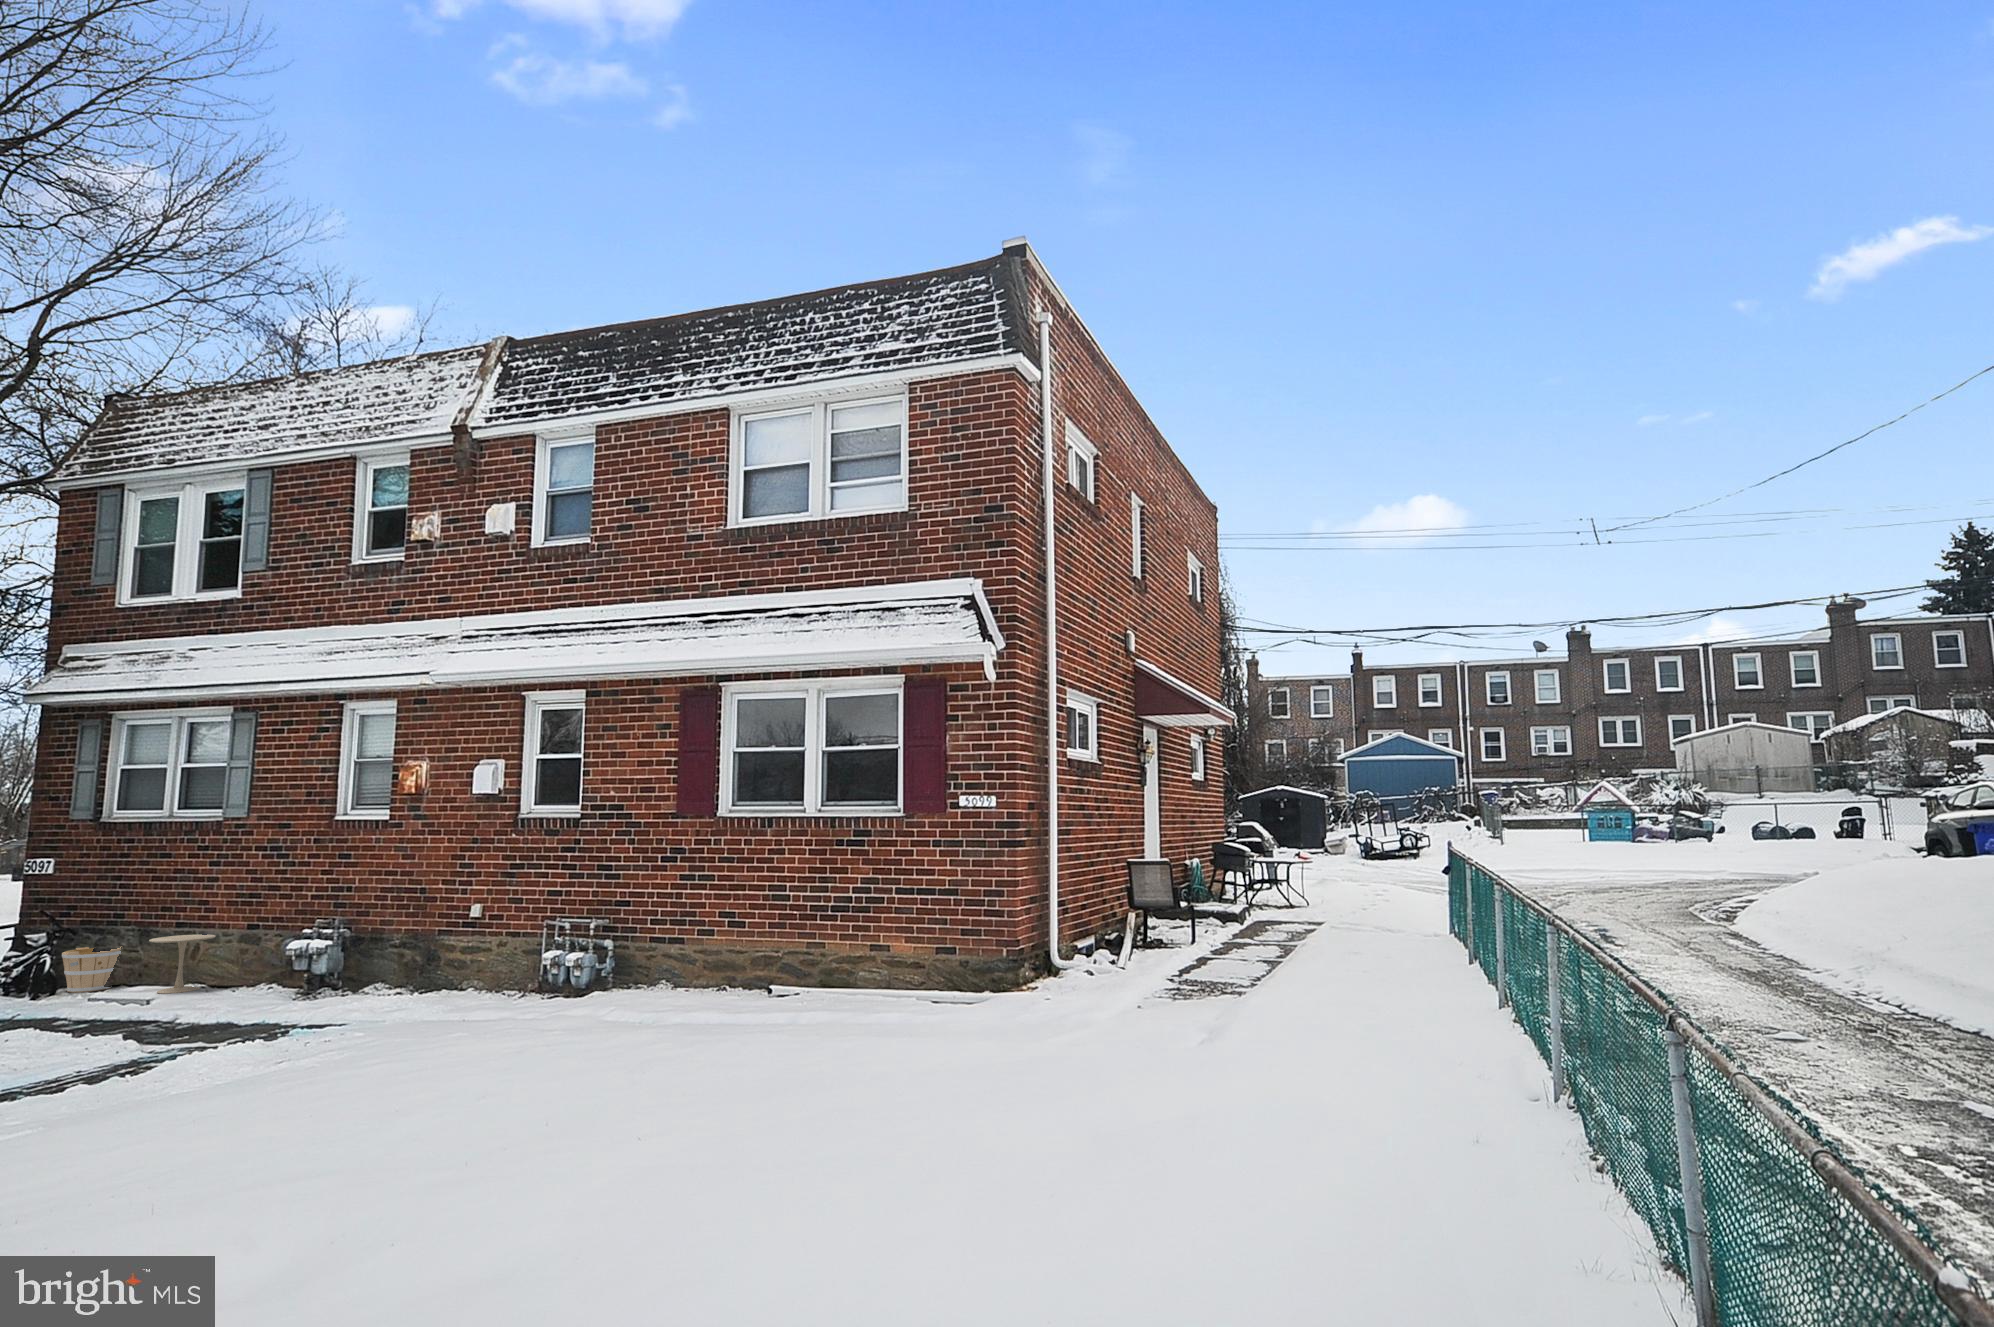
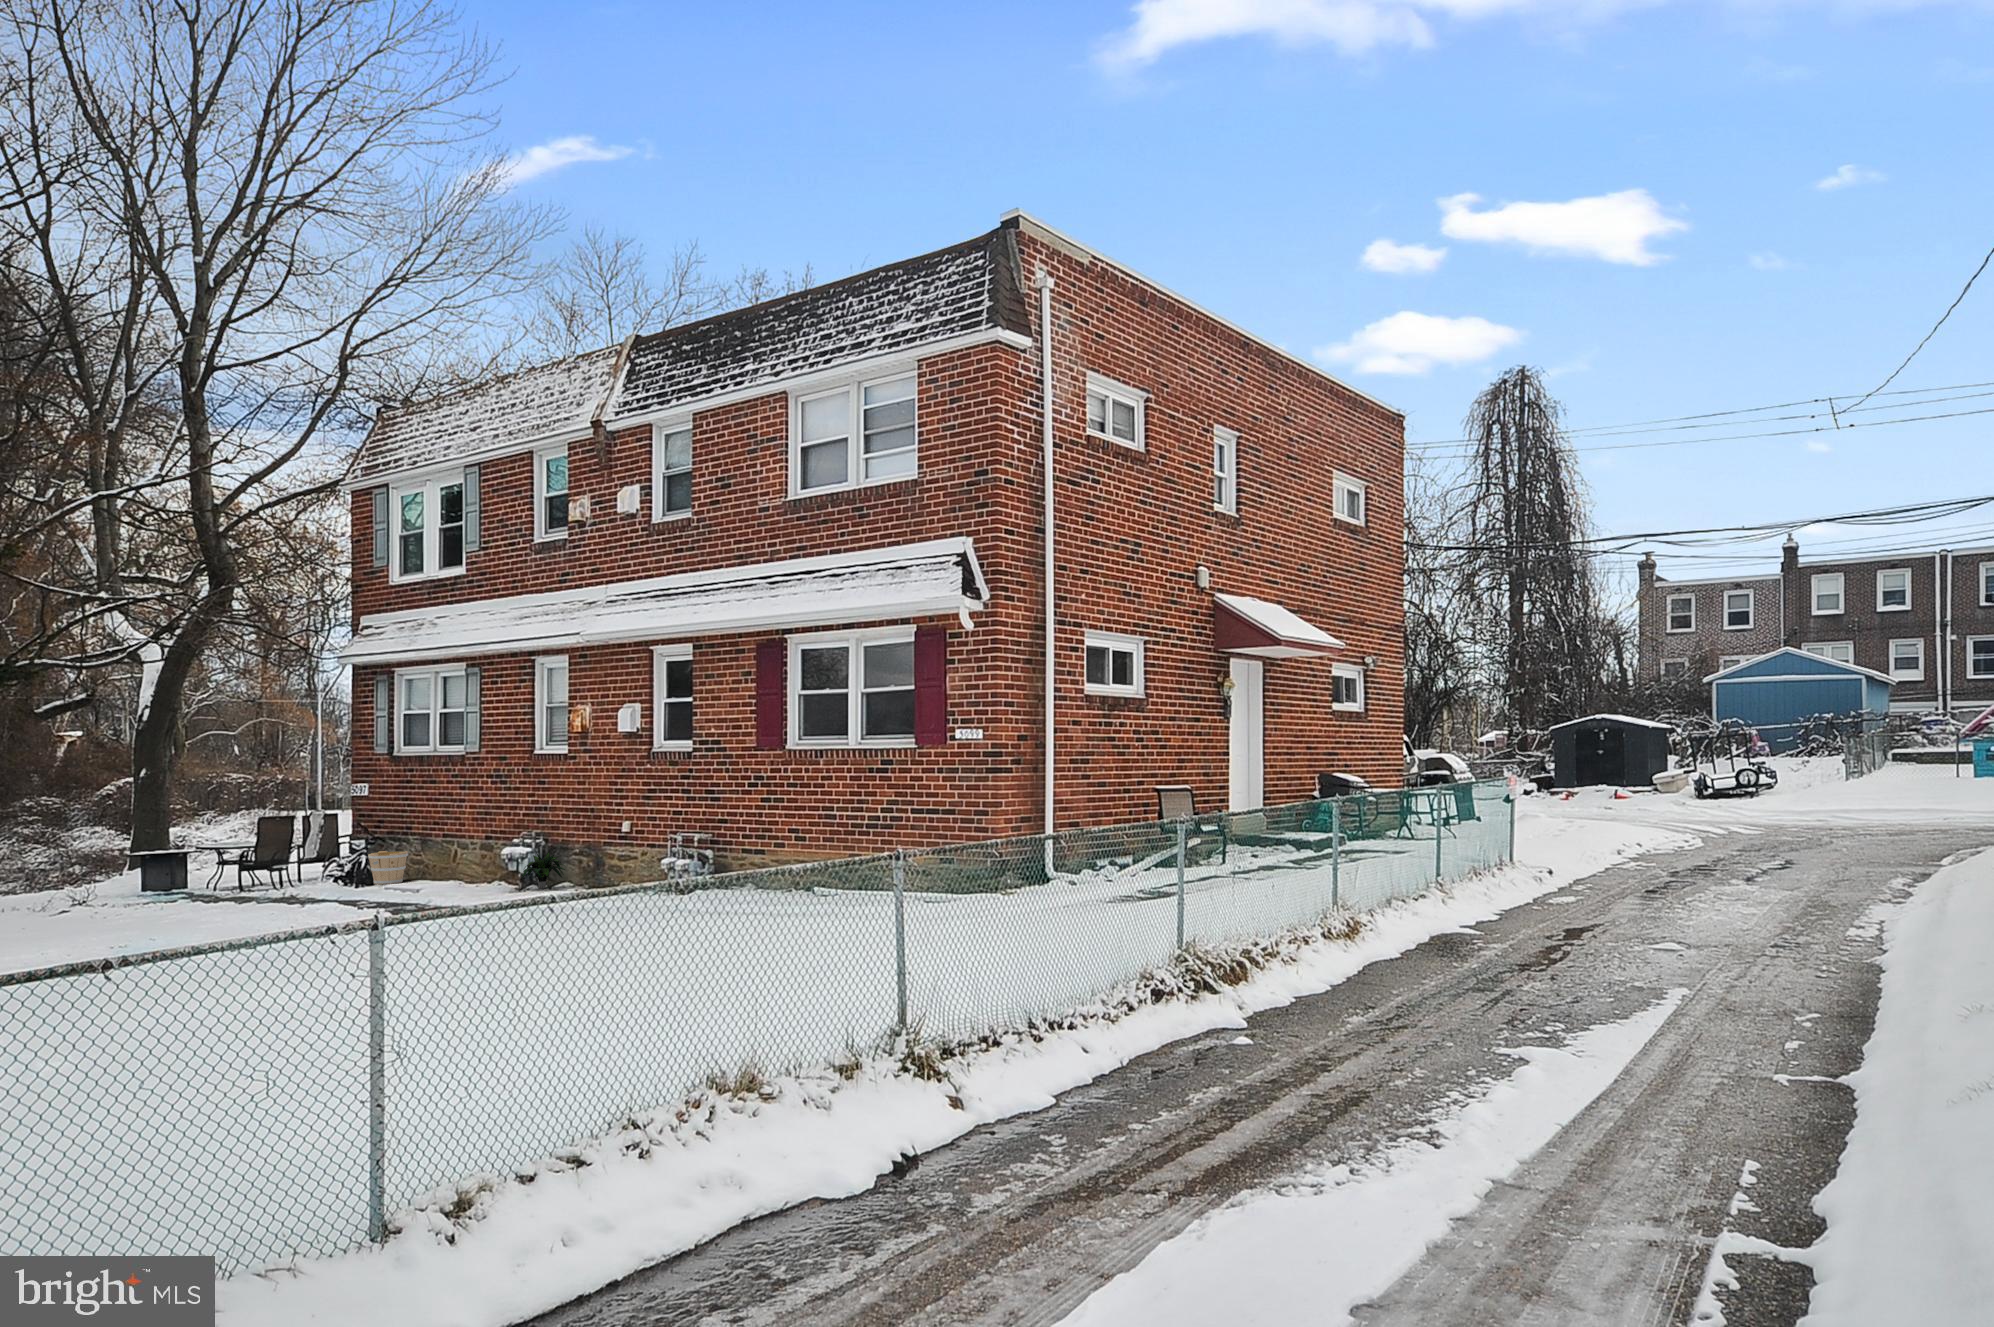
side table: present [149,934,216,994] -> none [418,843,463,886]
potted plant: none [314,943,383,993] -> present [521,852,565,889]

